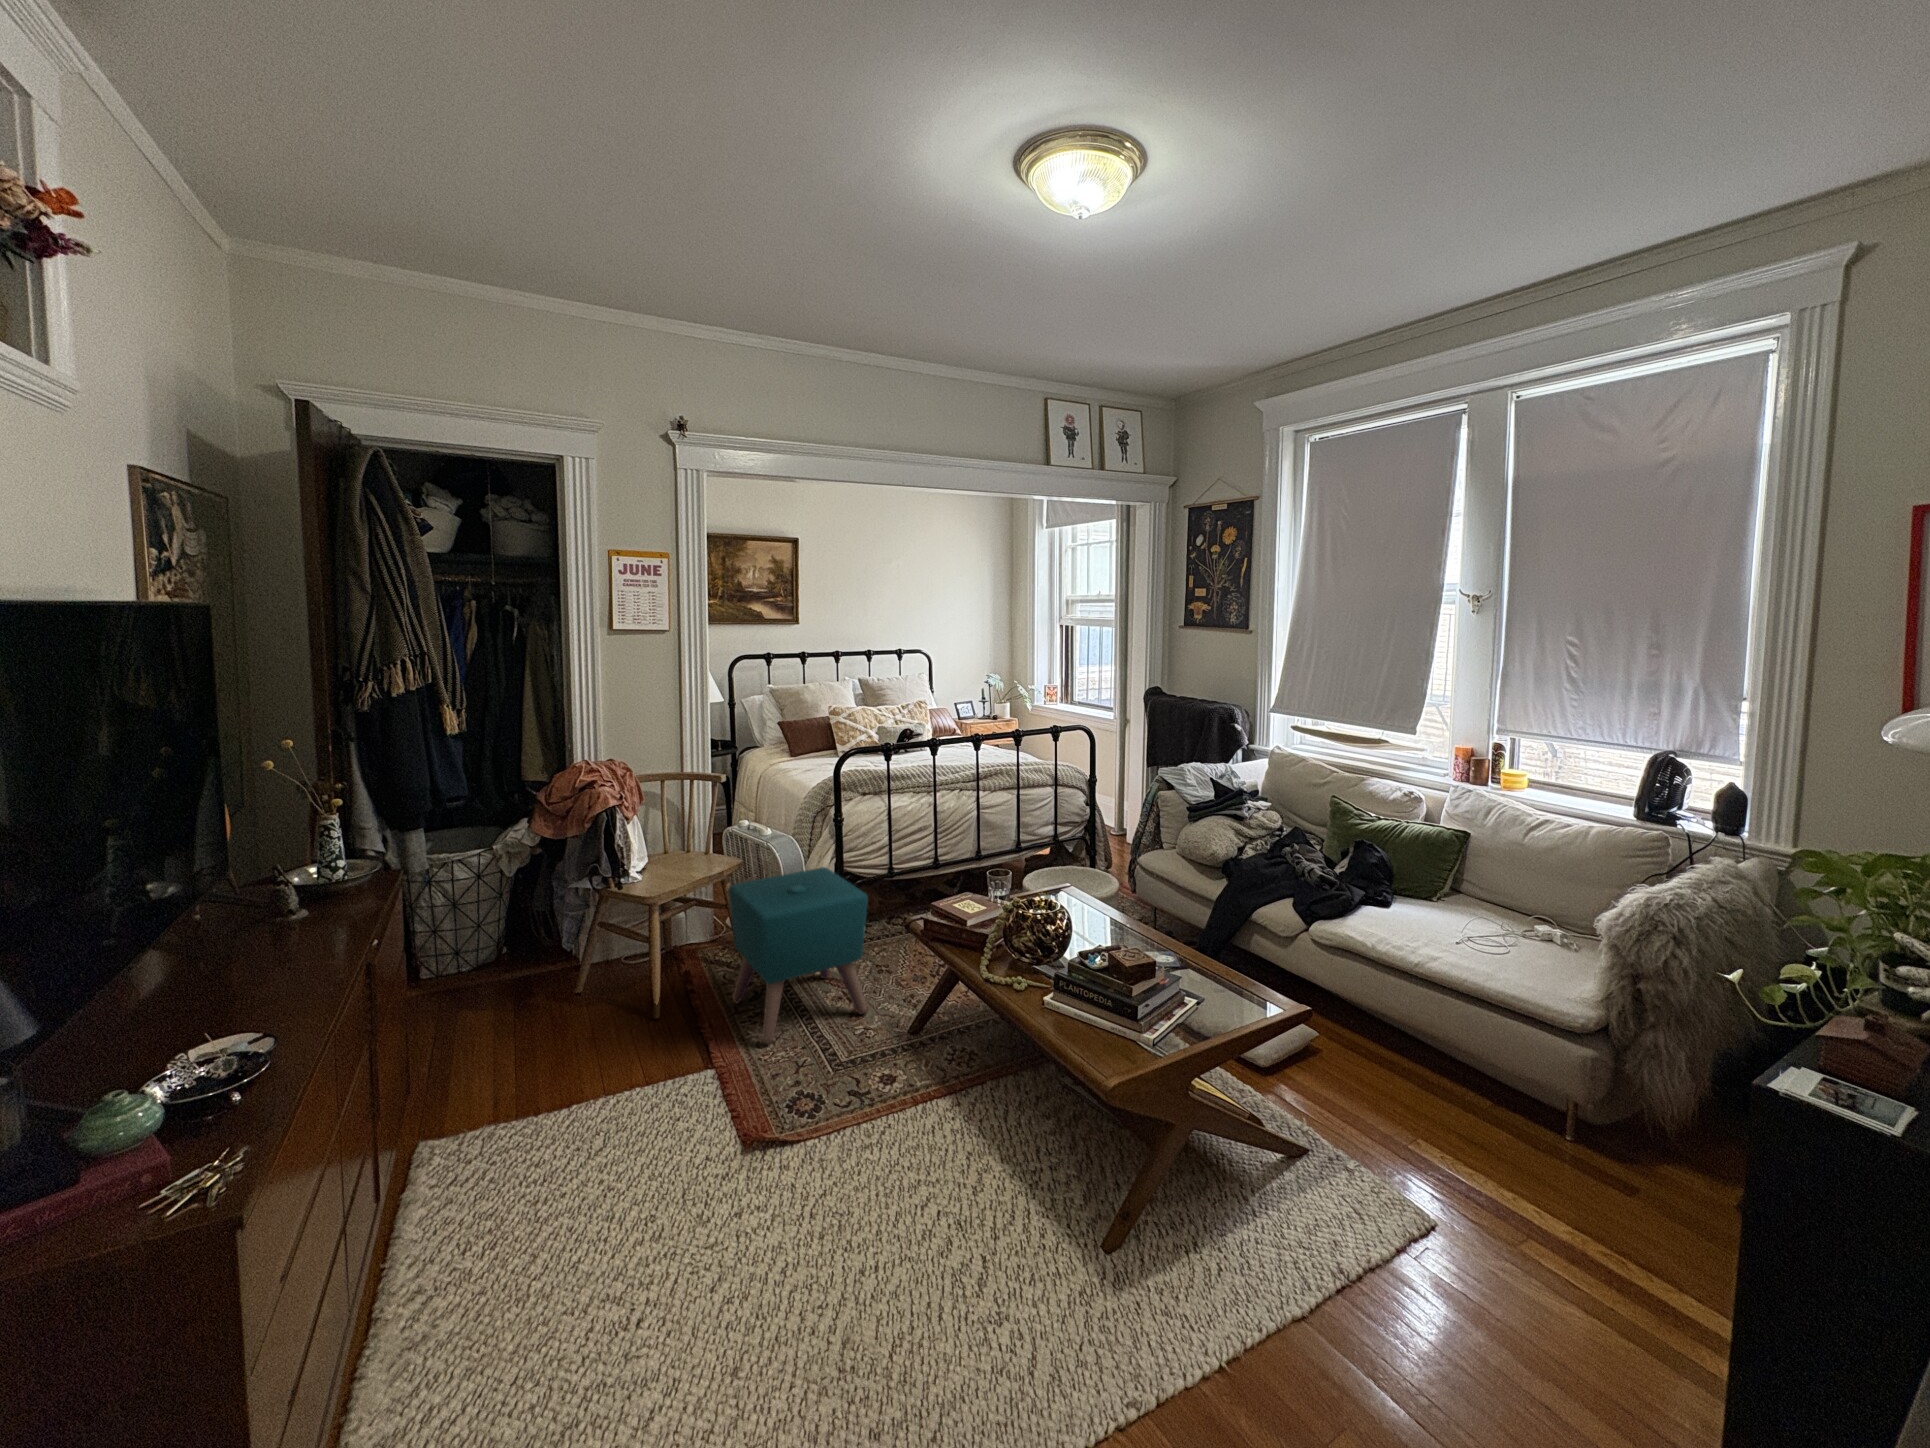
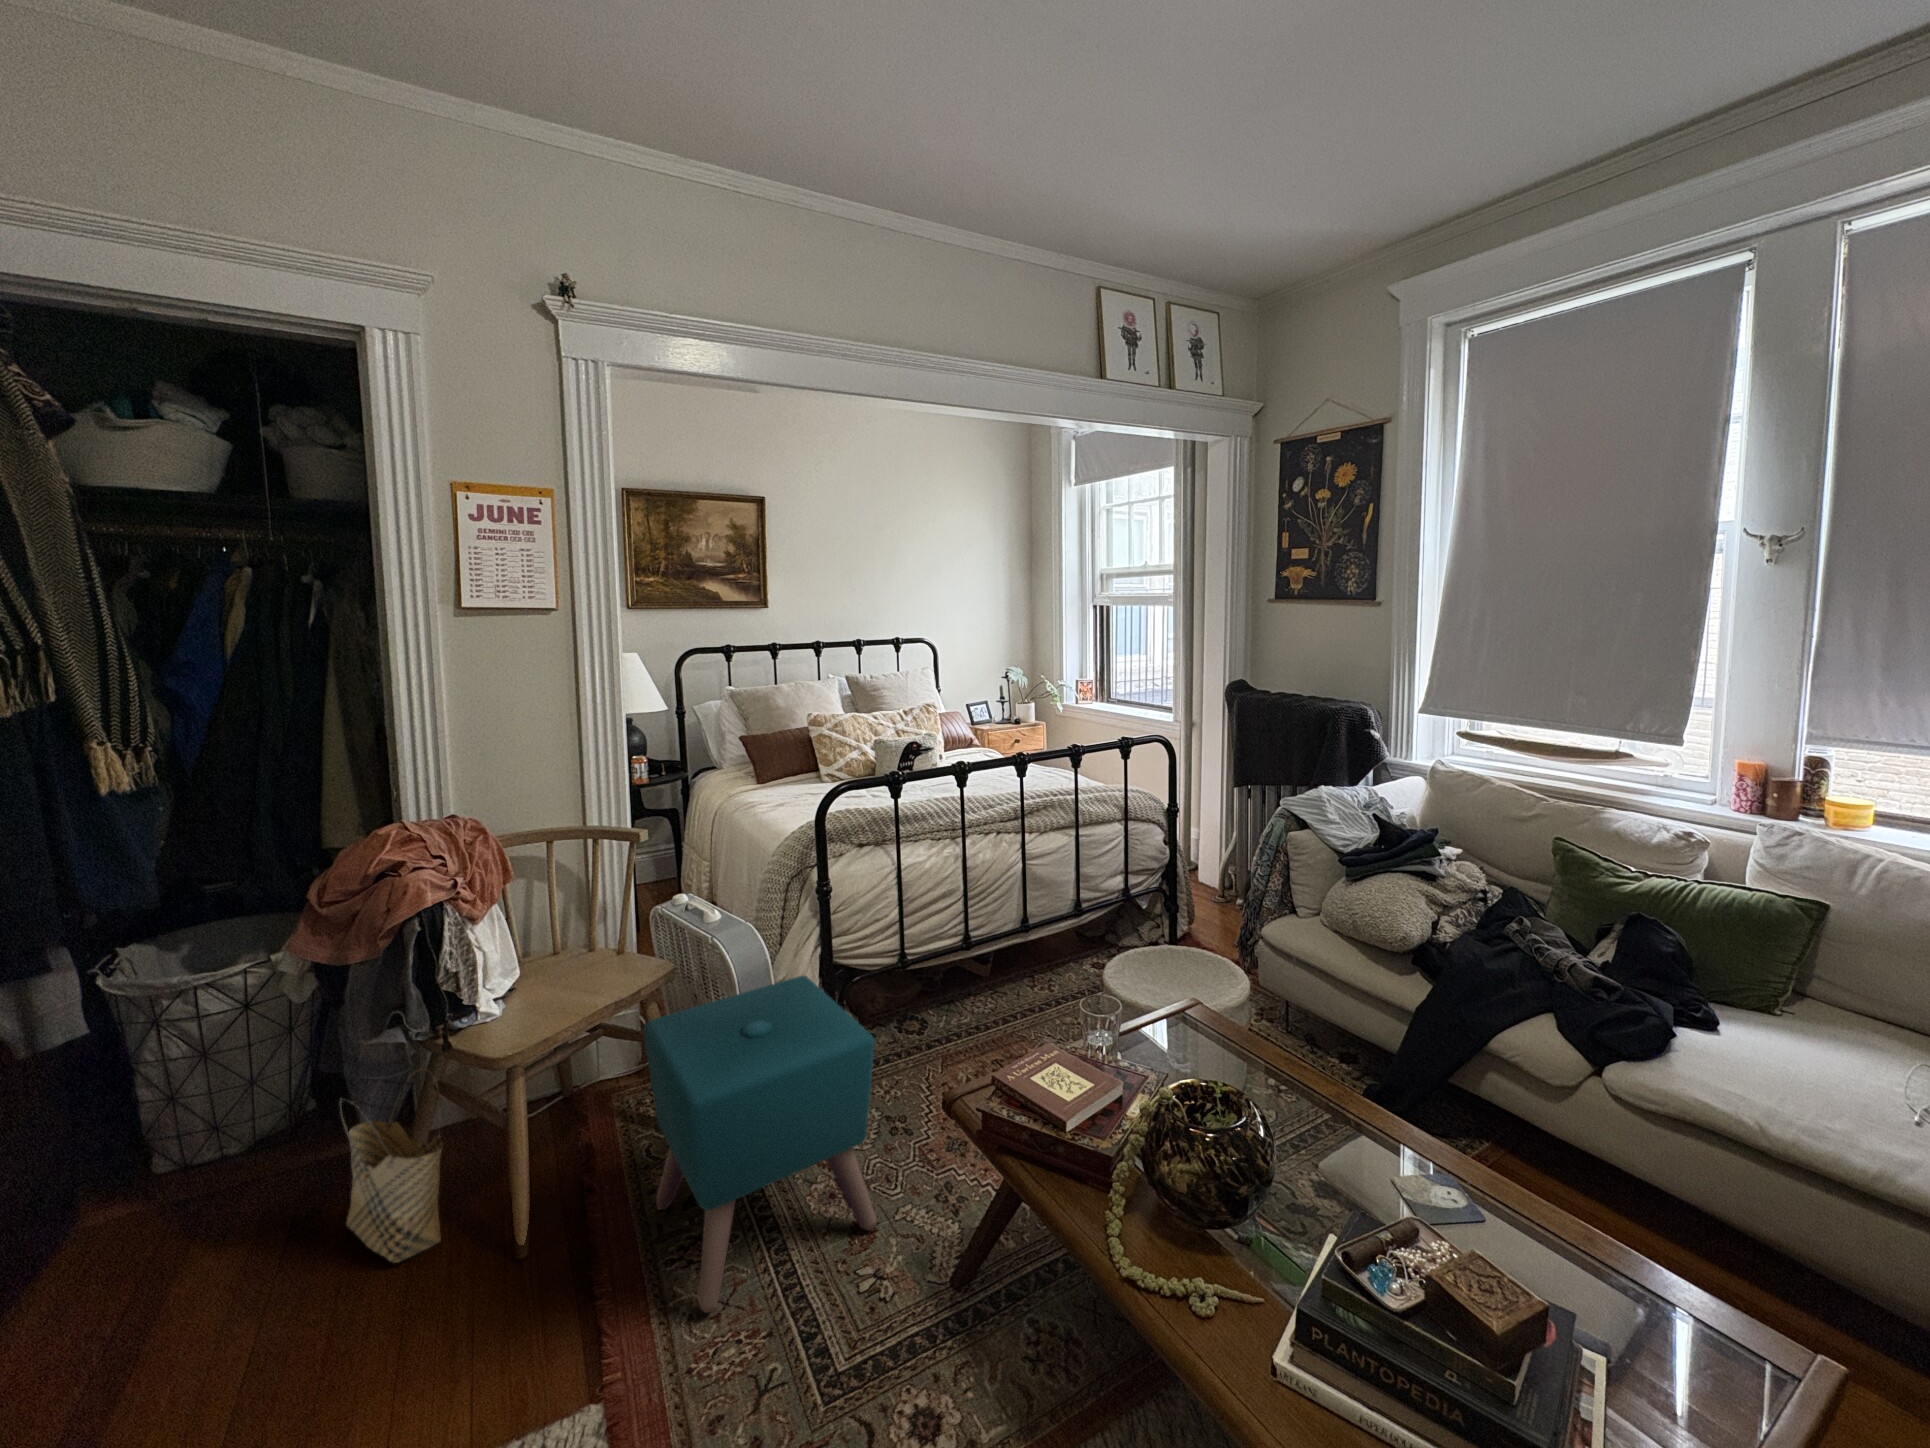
woven basket: none [546,912,608,1020] -> present [340,1068,443,1263]

